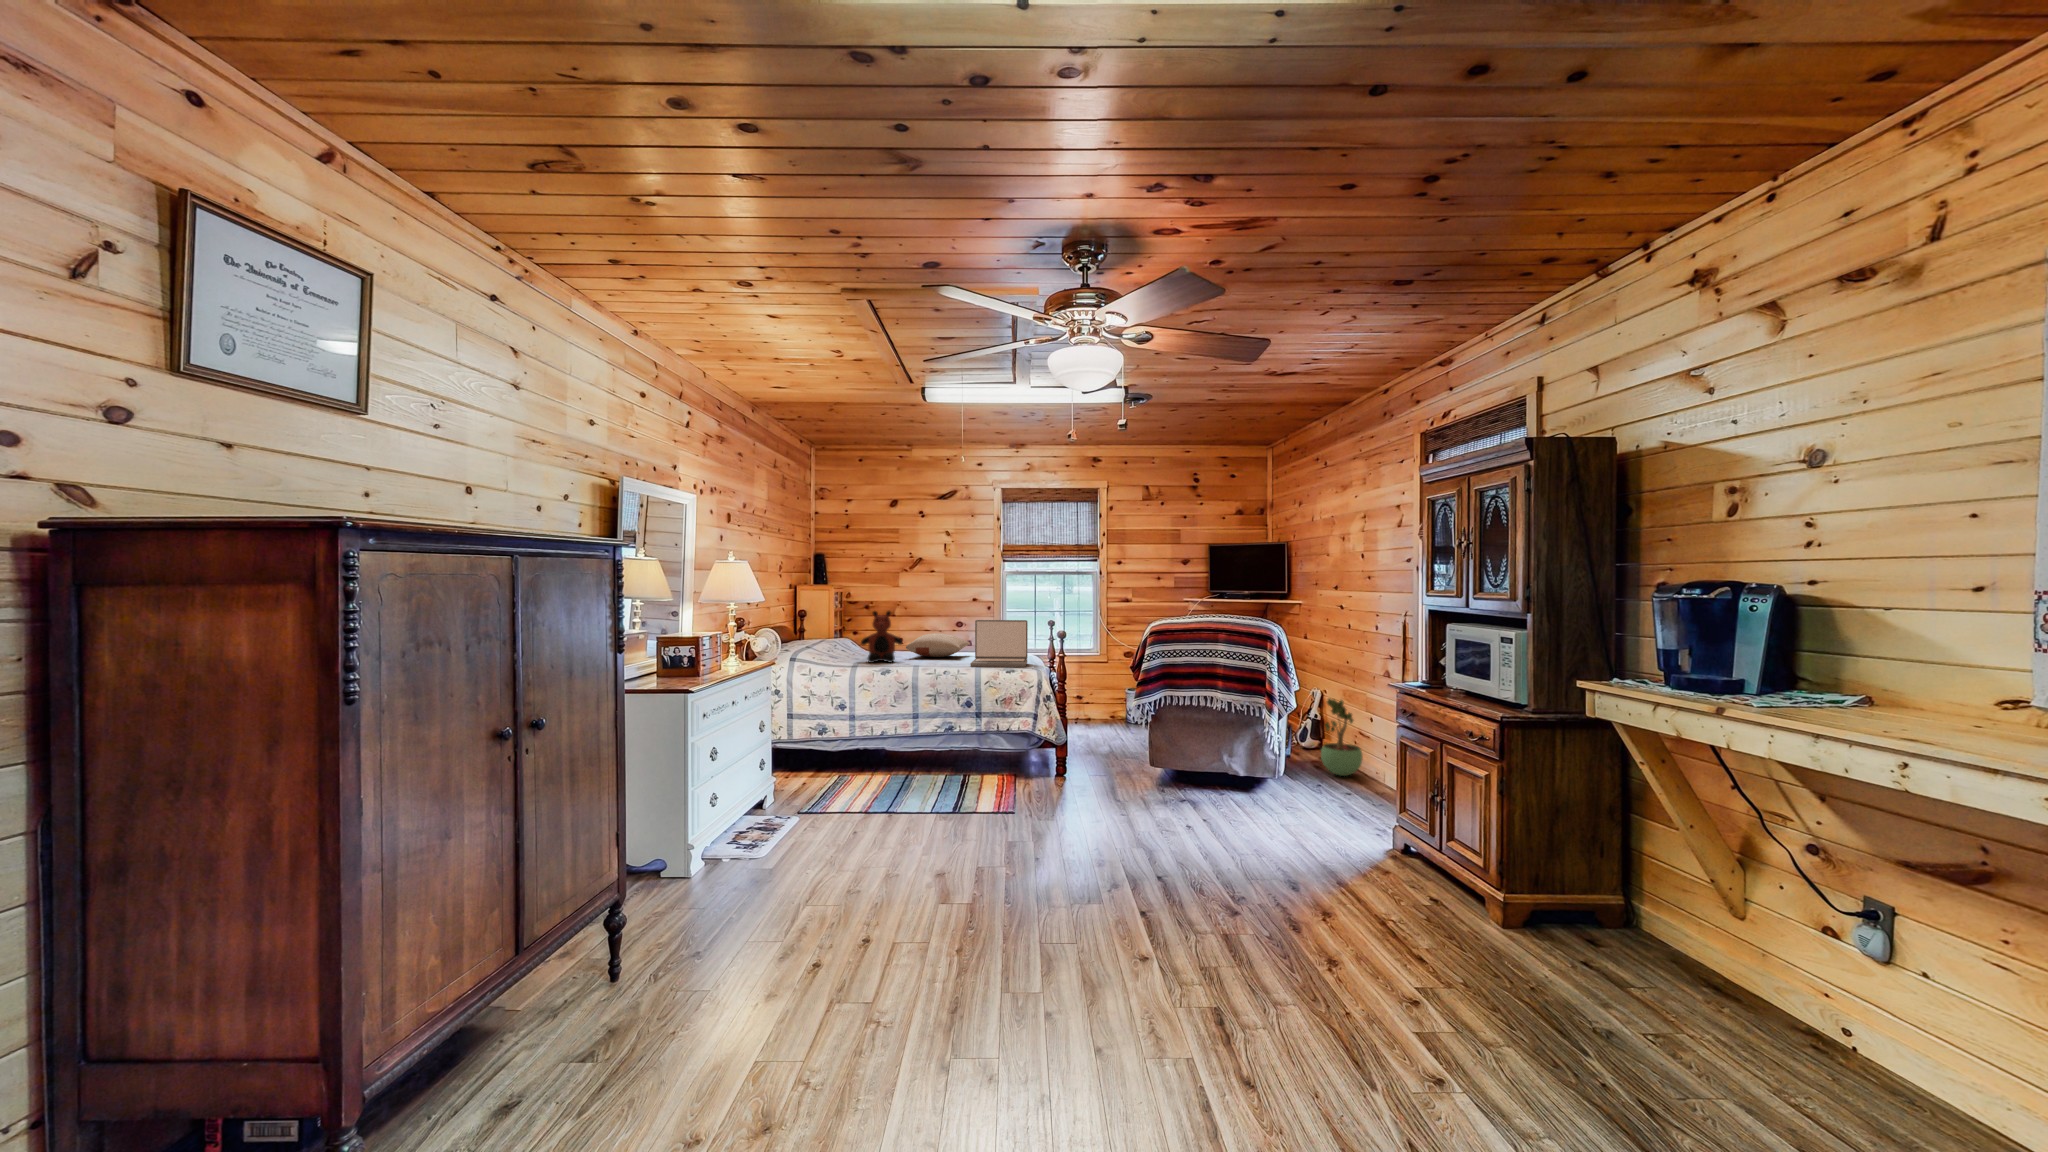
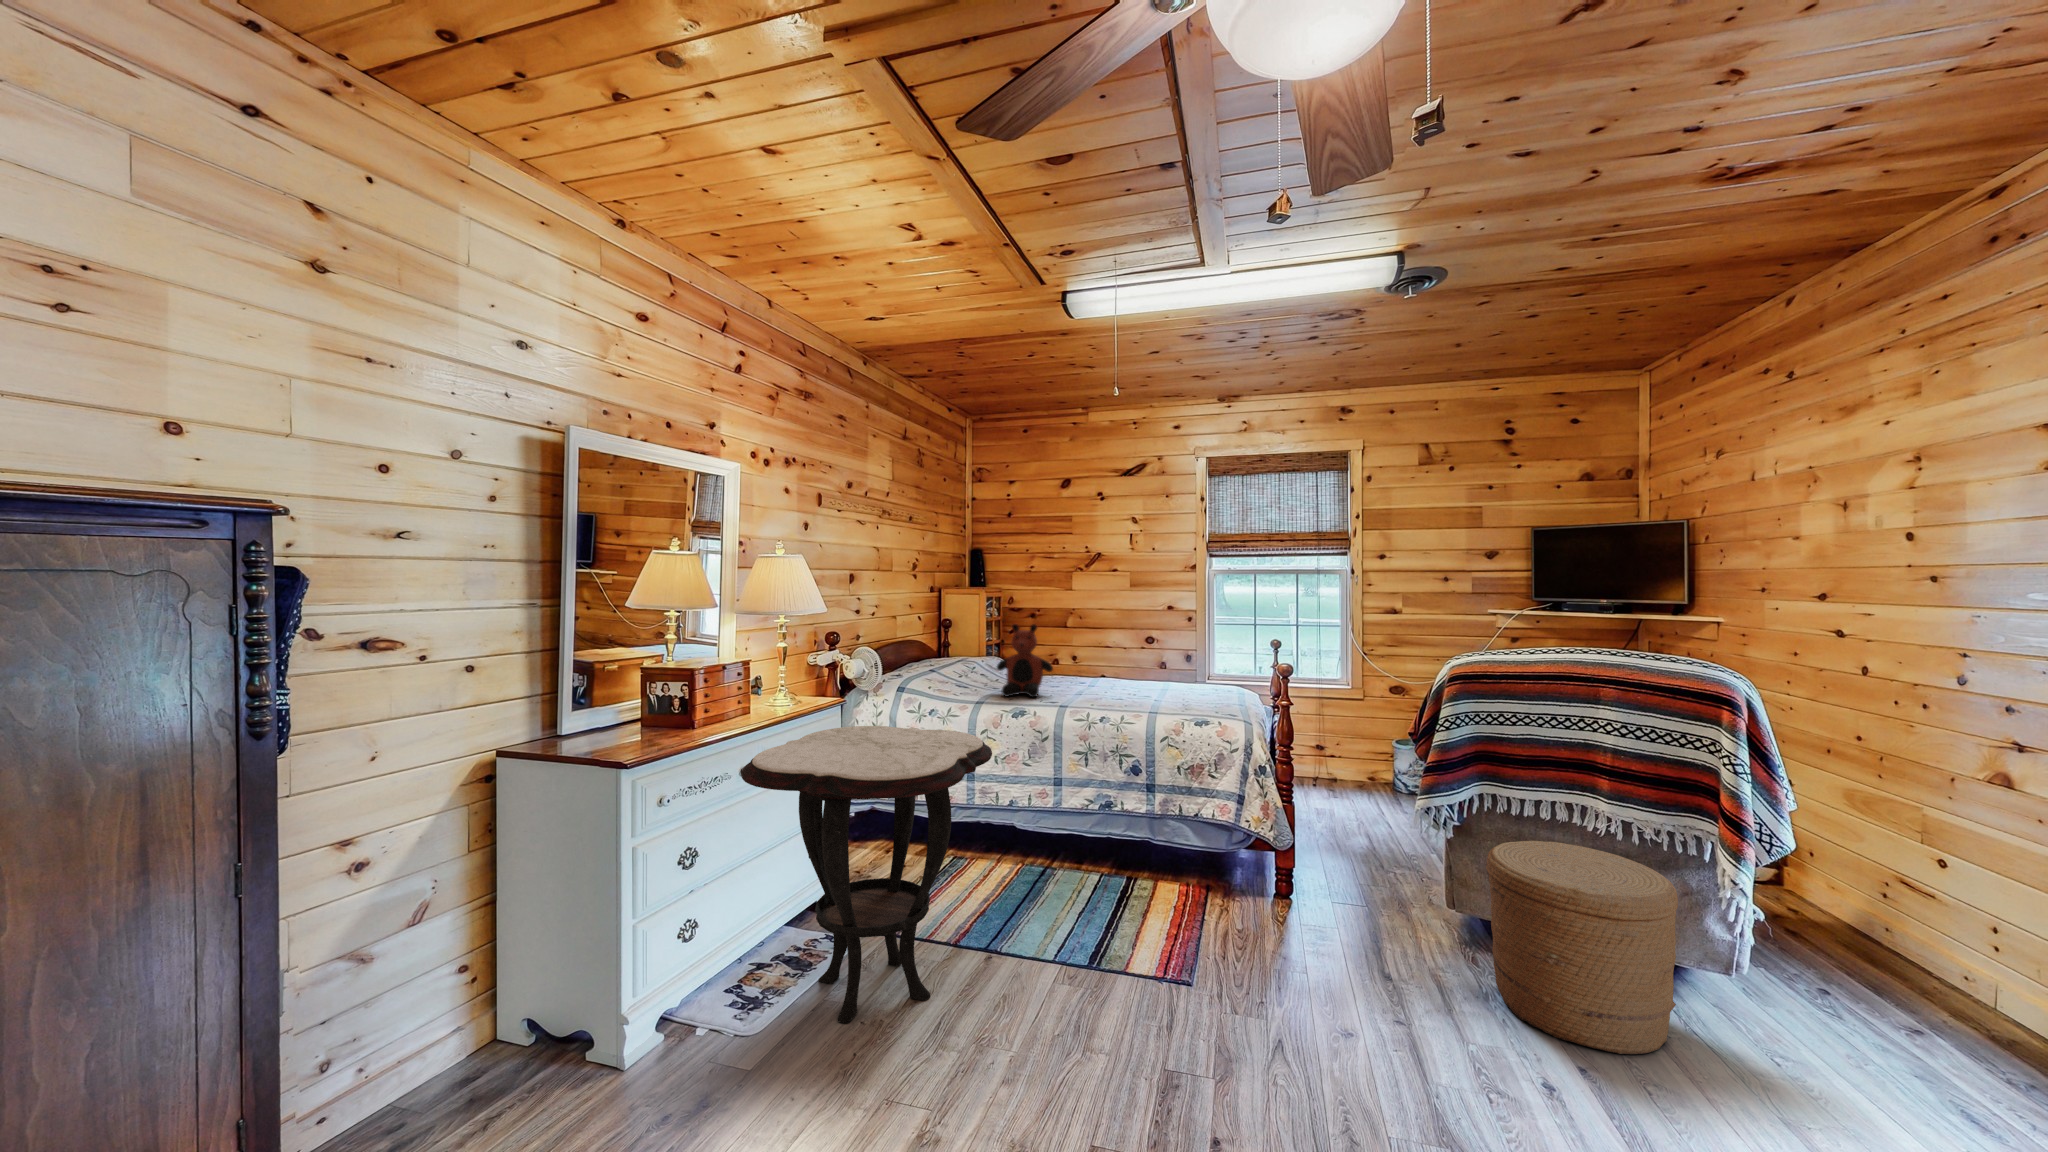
laptop: present [970,620,1028,667] -> none [1140,641,1232,719]
pillow: present [906,633,970,657] -> none [1061,656,1154,688]
side table: none [745,675,896,846] -> present [741,726,992,1023]
potted plant: present [1321,699,1363,776] -> none [1814,813,1931,974]
woven basket: none [1166,719,1247,812] -> present [1486,841,1678,1054]

